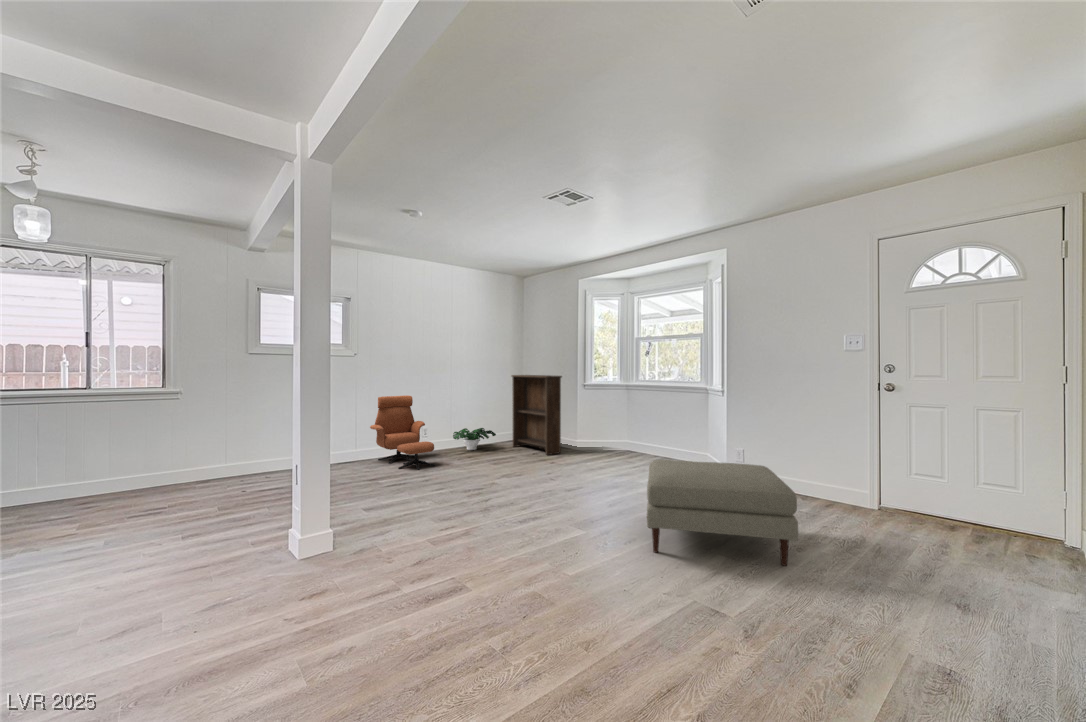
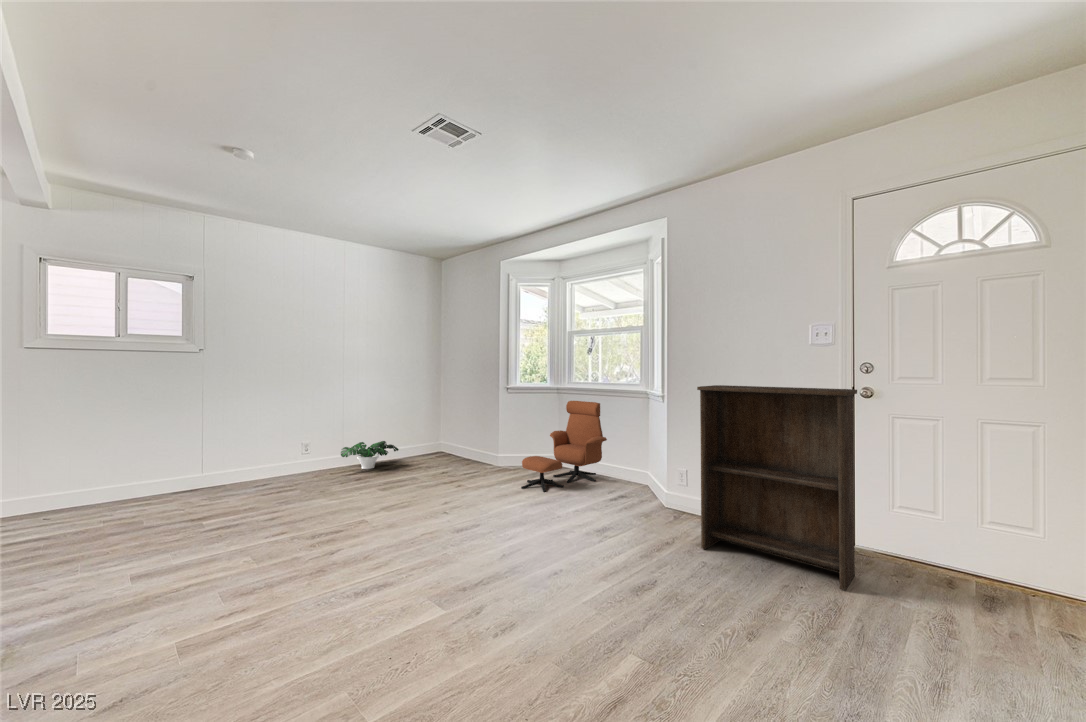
bookshelf: present [512,375,562,455] -> present [697,385,857,590]
lounge chair: present [370,396,435,470] -> present [521,401,607,492]
ottoman: present [647,460,798,566] -> none [522,498,748,677]

